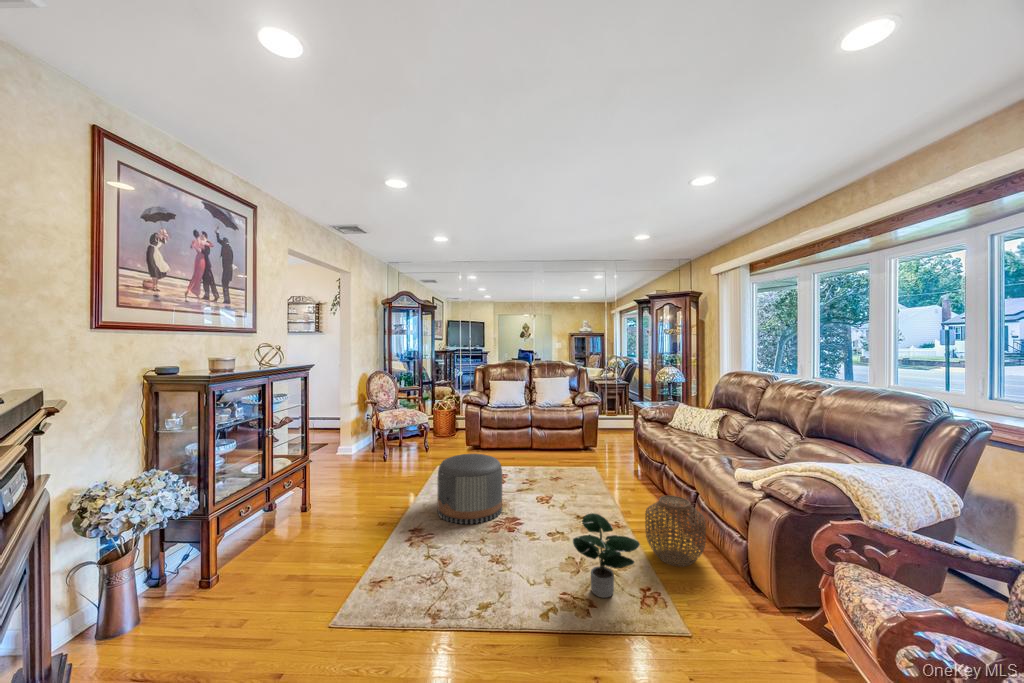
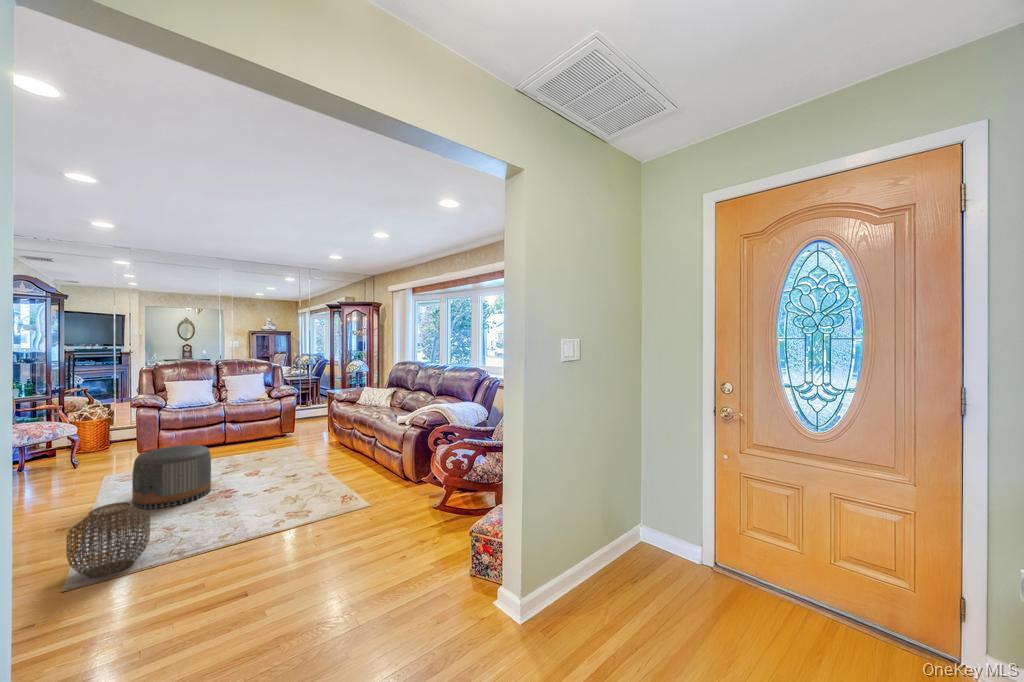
woven basket: present [645,496,706,567] -> present [66,502,150,577]
potted plant: present [573,513,640,598] -> none [292,459,340,509]

